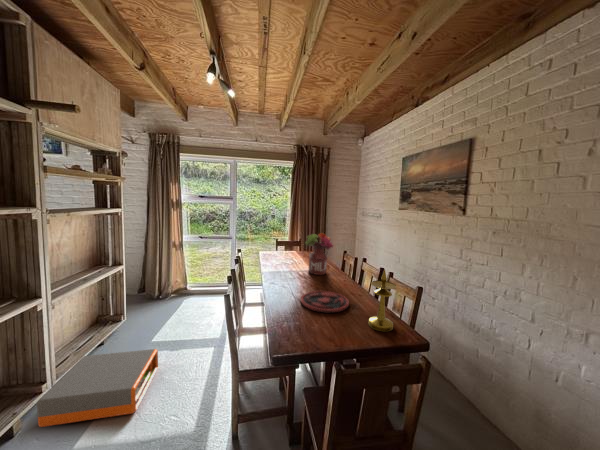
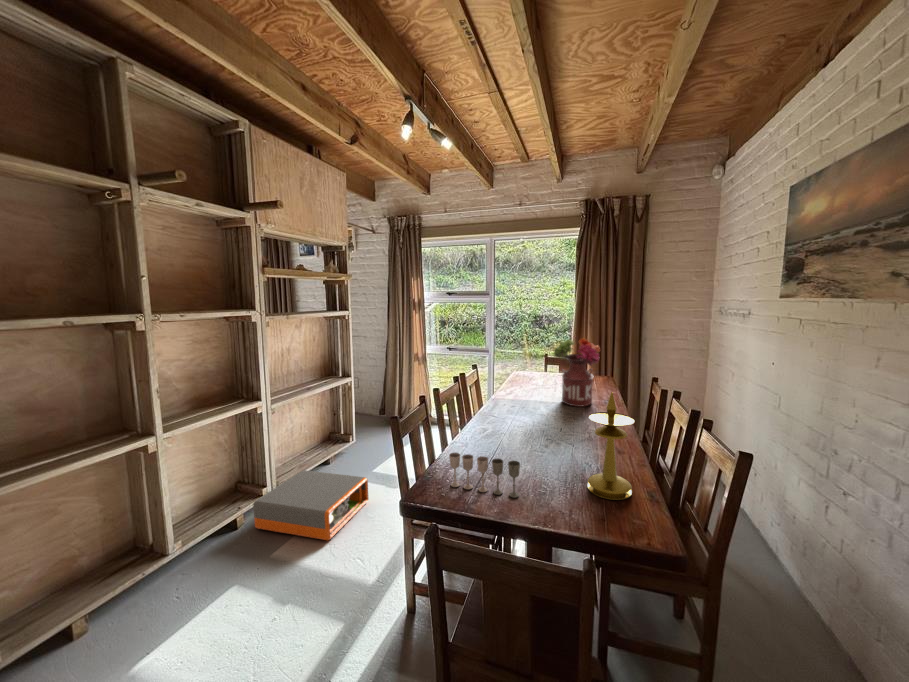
plate: present [301,291,349,312] -> none [507,426,585,458]
wine glass: none [296,319,344,345] -> present [449,453,520,498]

